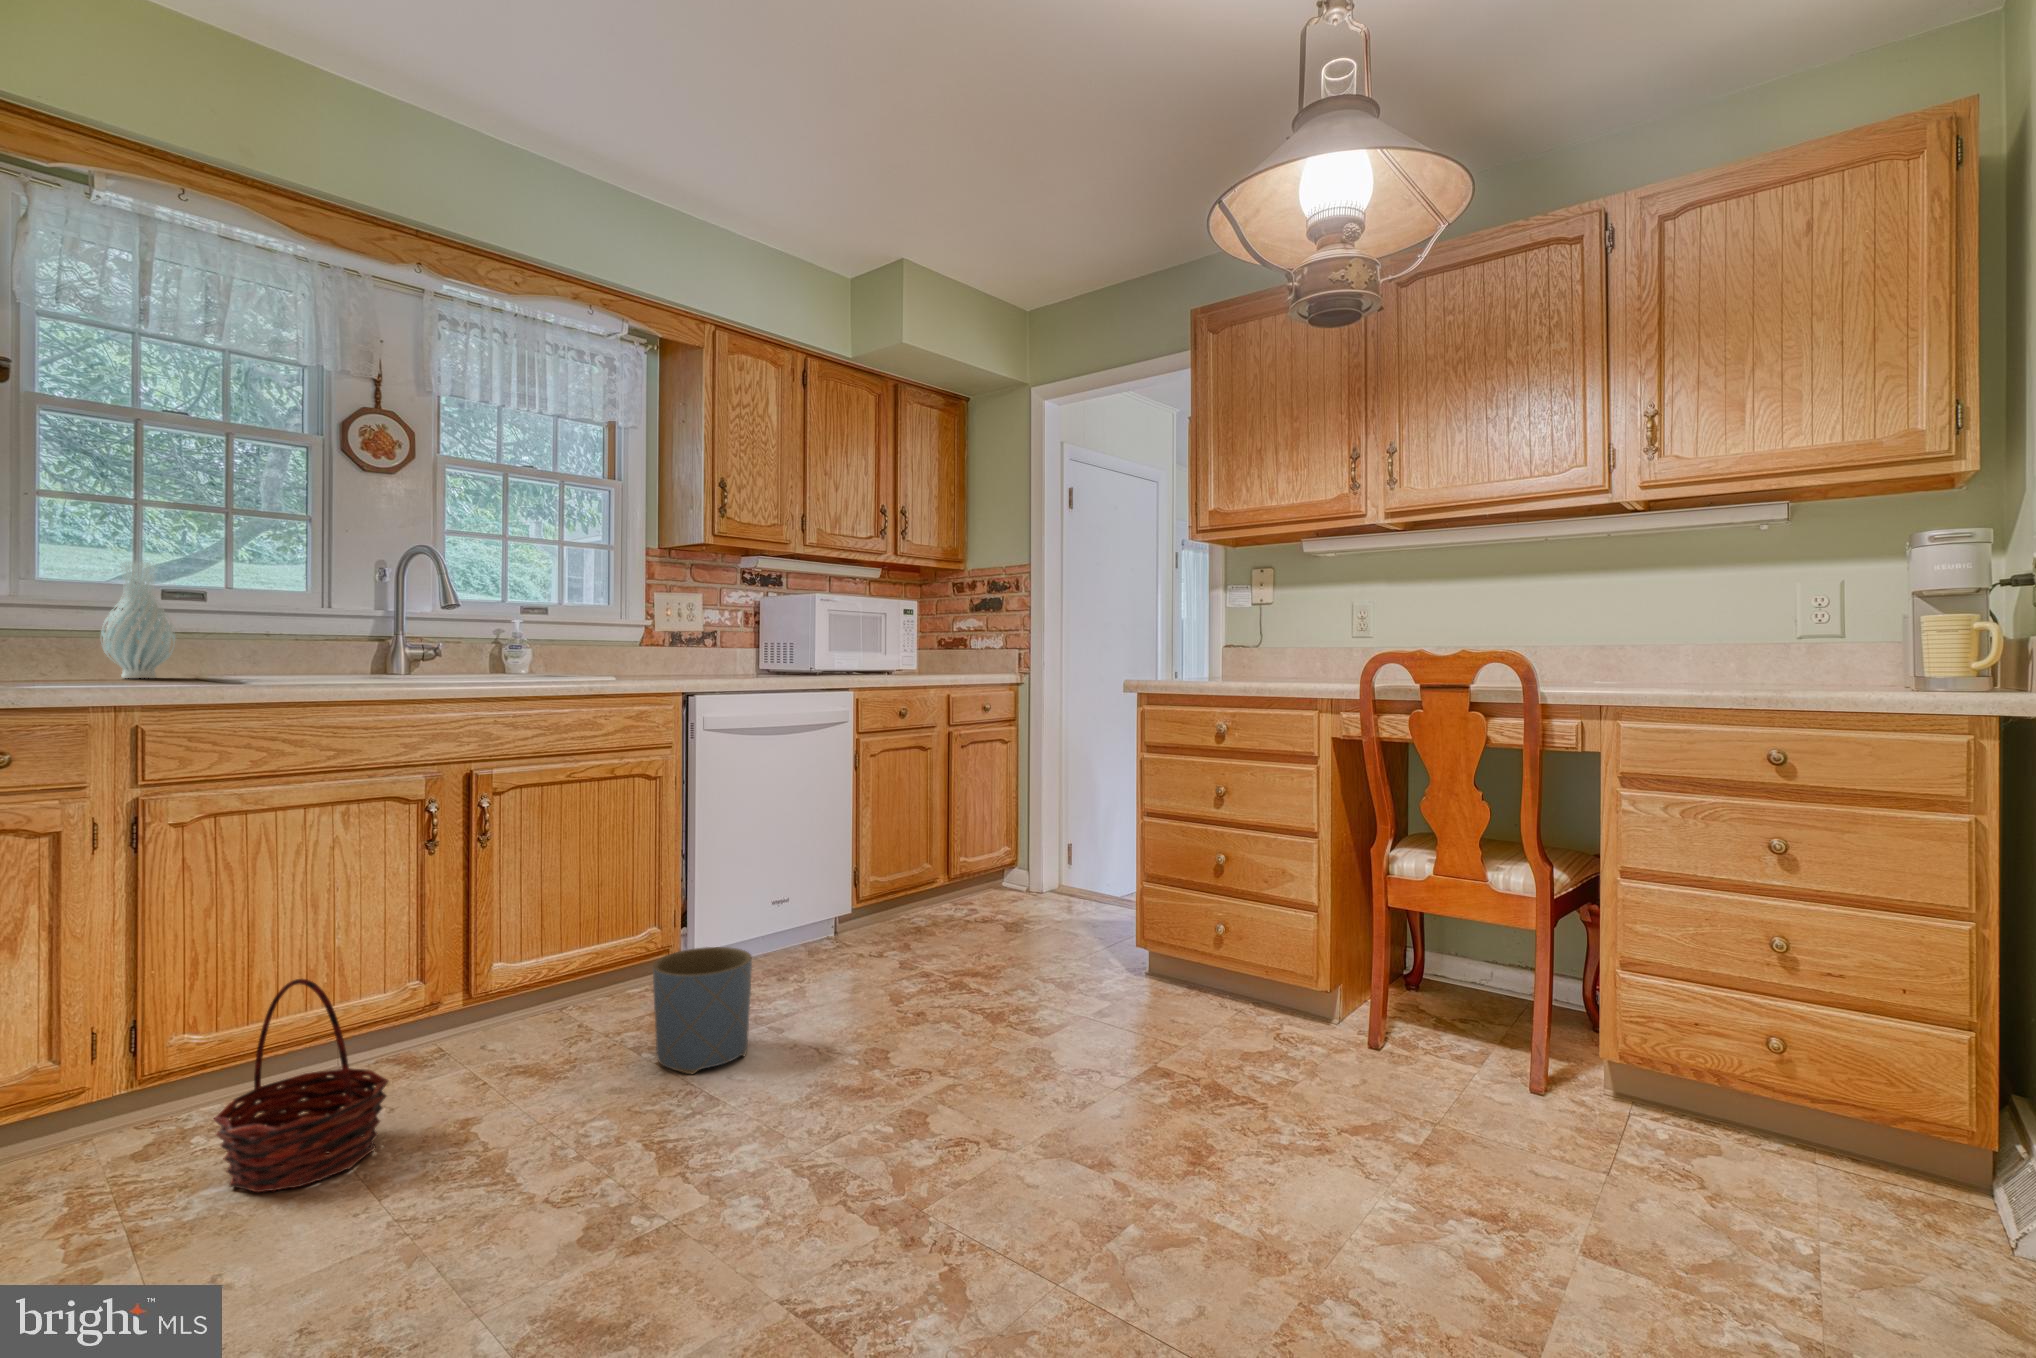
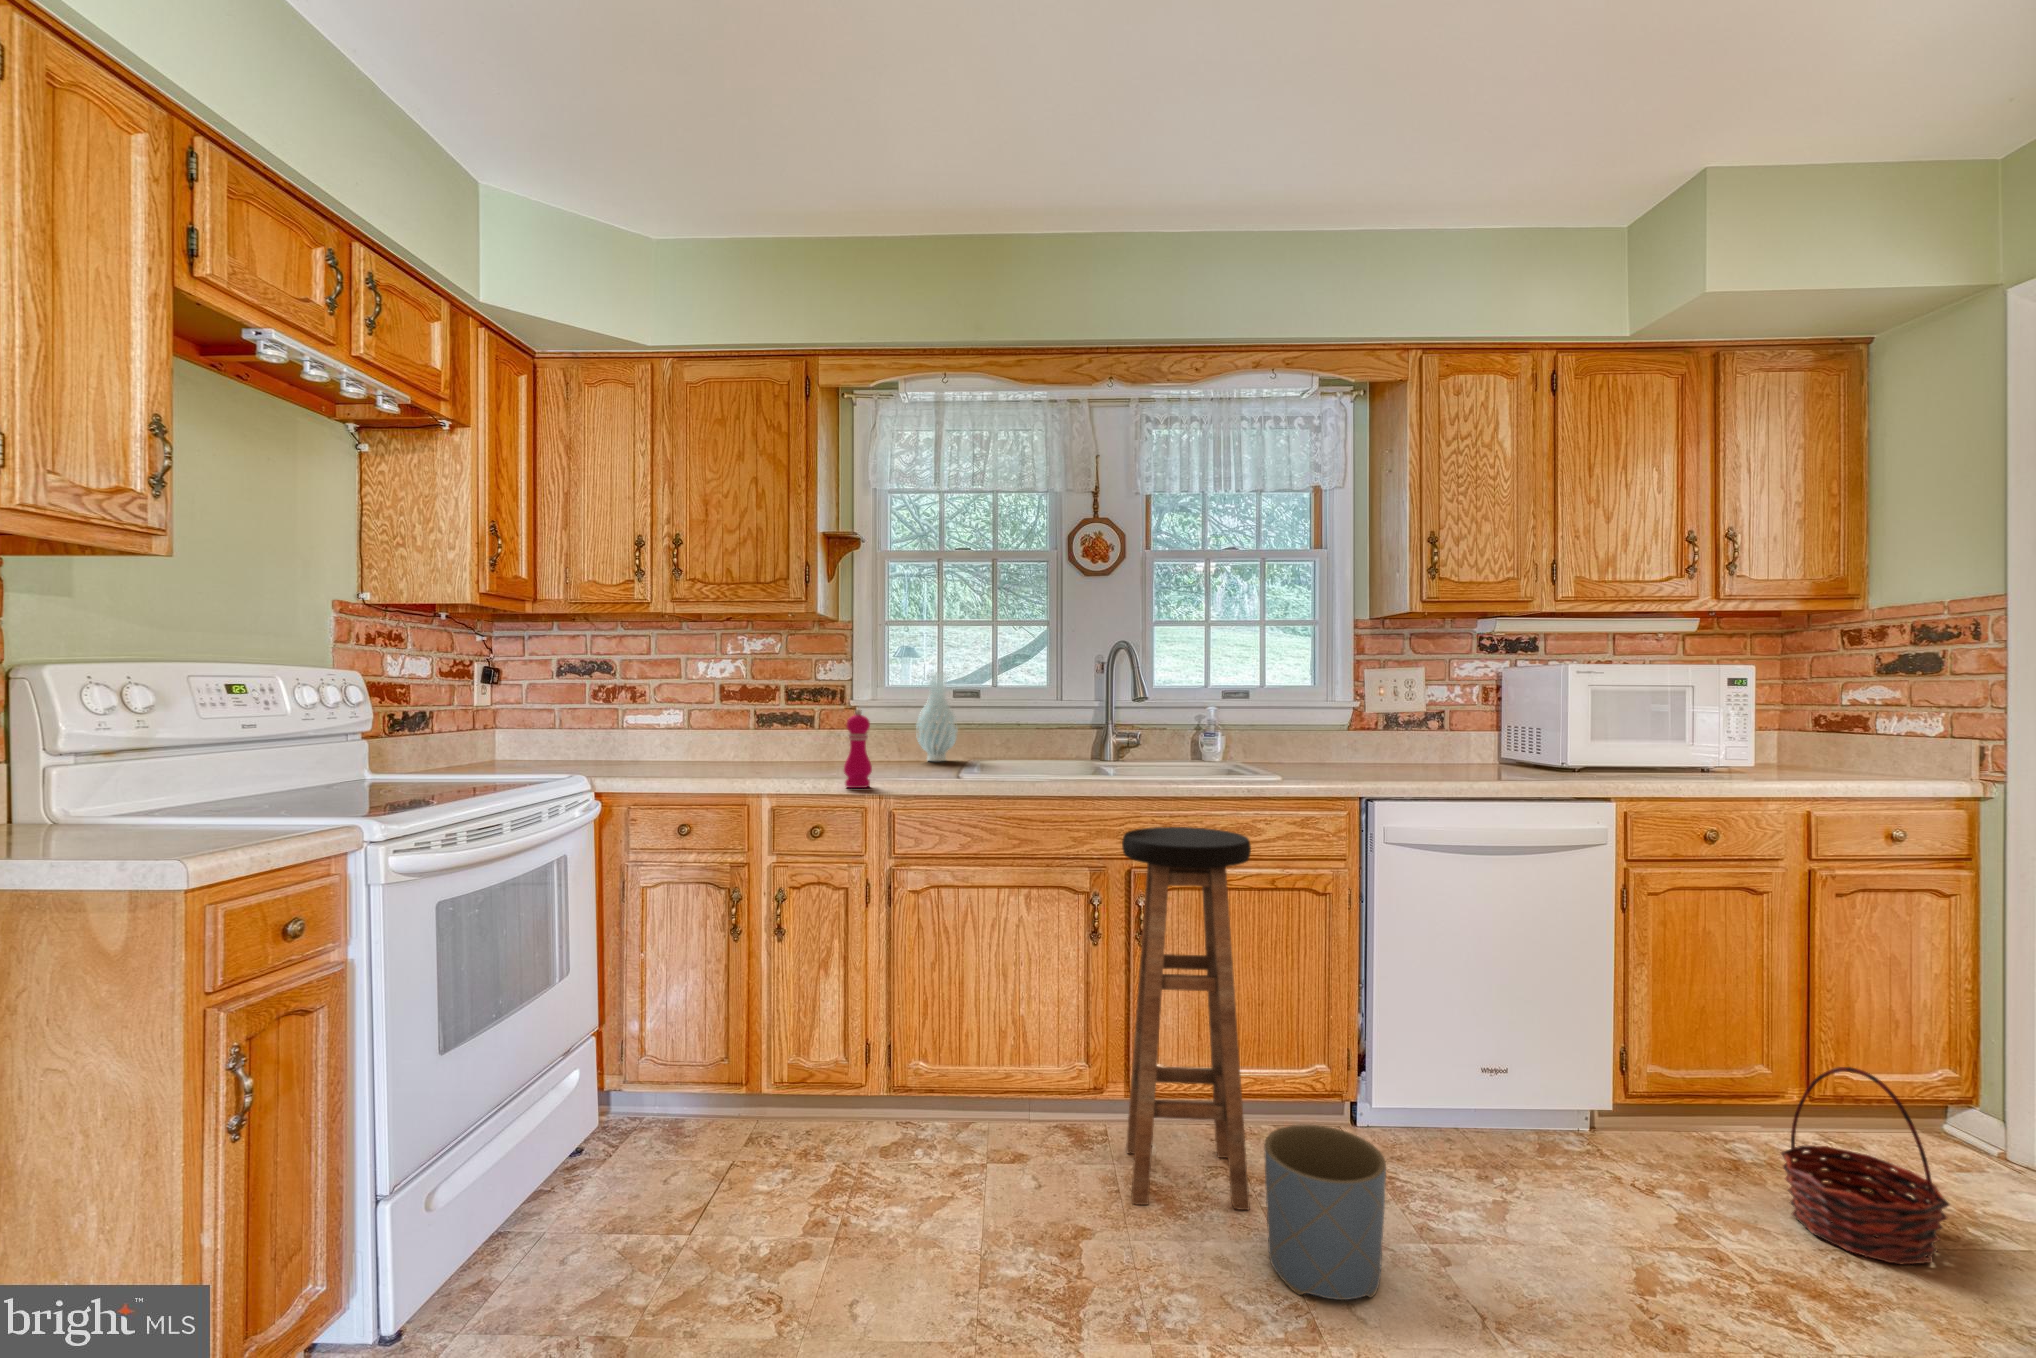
pepper mill: none [50,589,103,694] -> present [844,709,872,788]
bar stool: none [475,723,623,1079] -> present [1122,827,1251,1210]
basket: present [214,979,388,1192] -> present [1781,1067,1949,1264]

